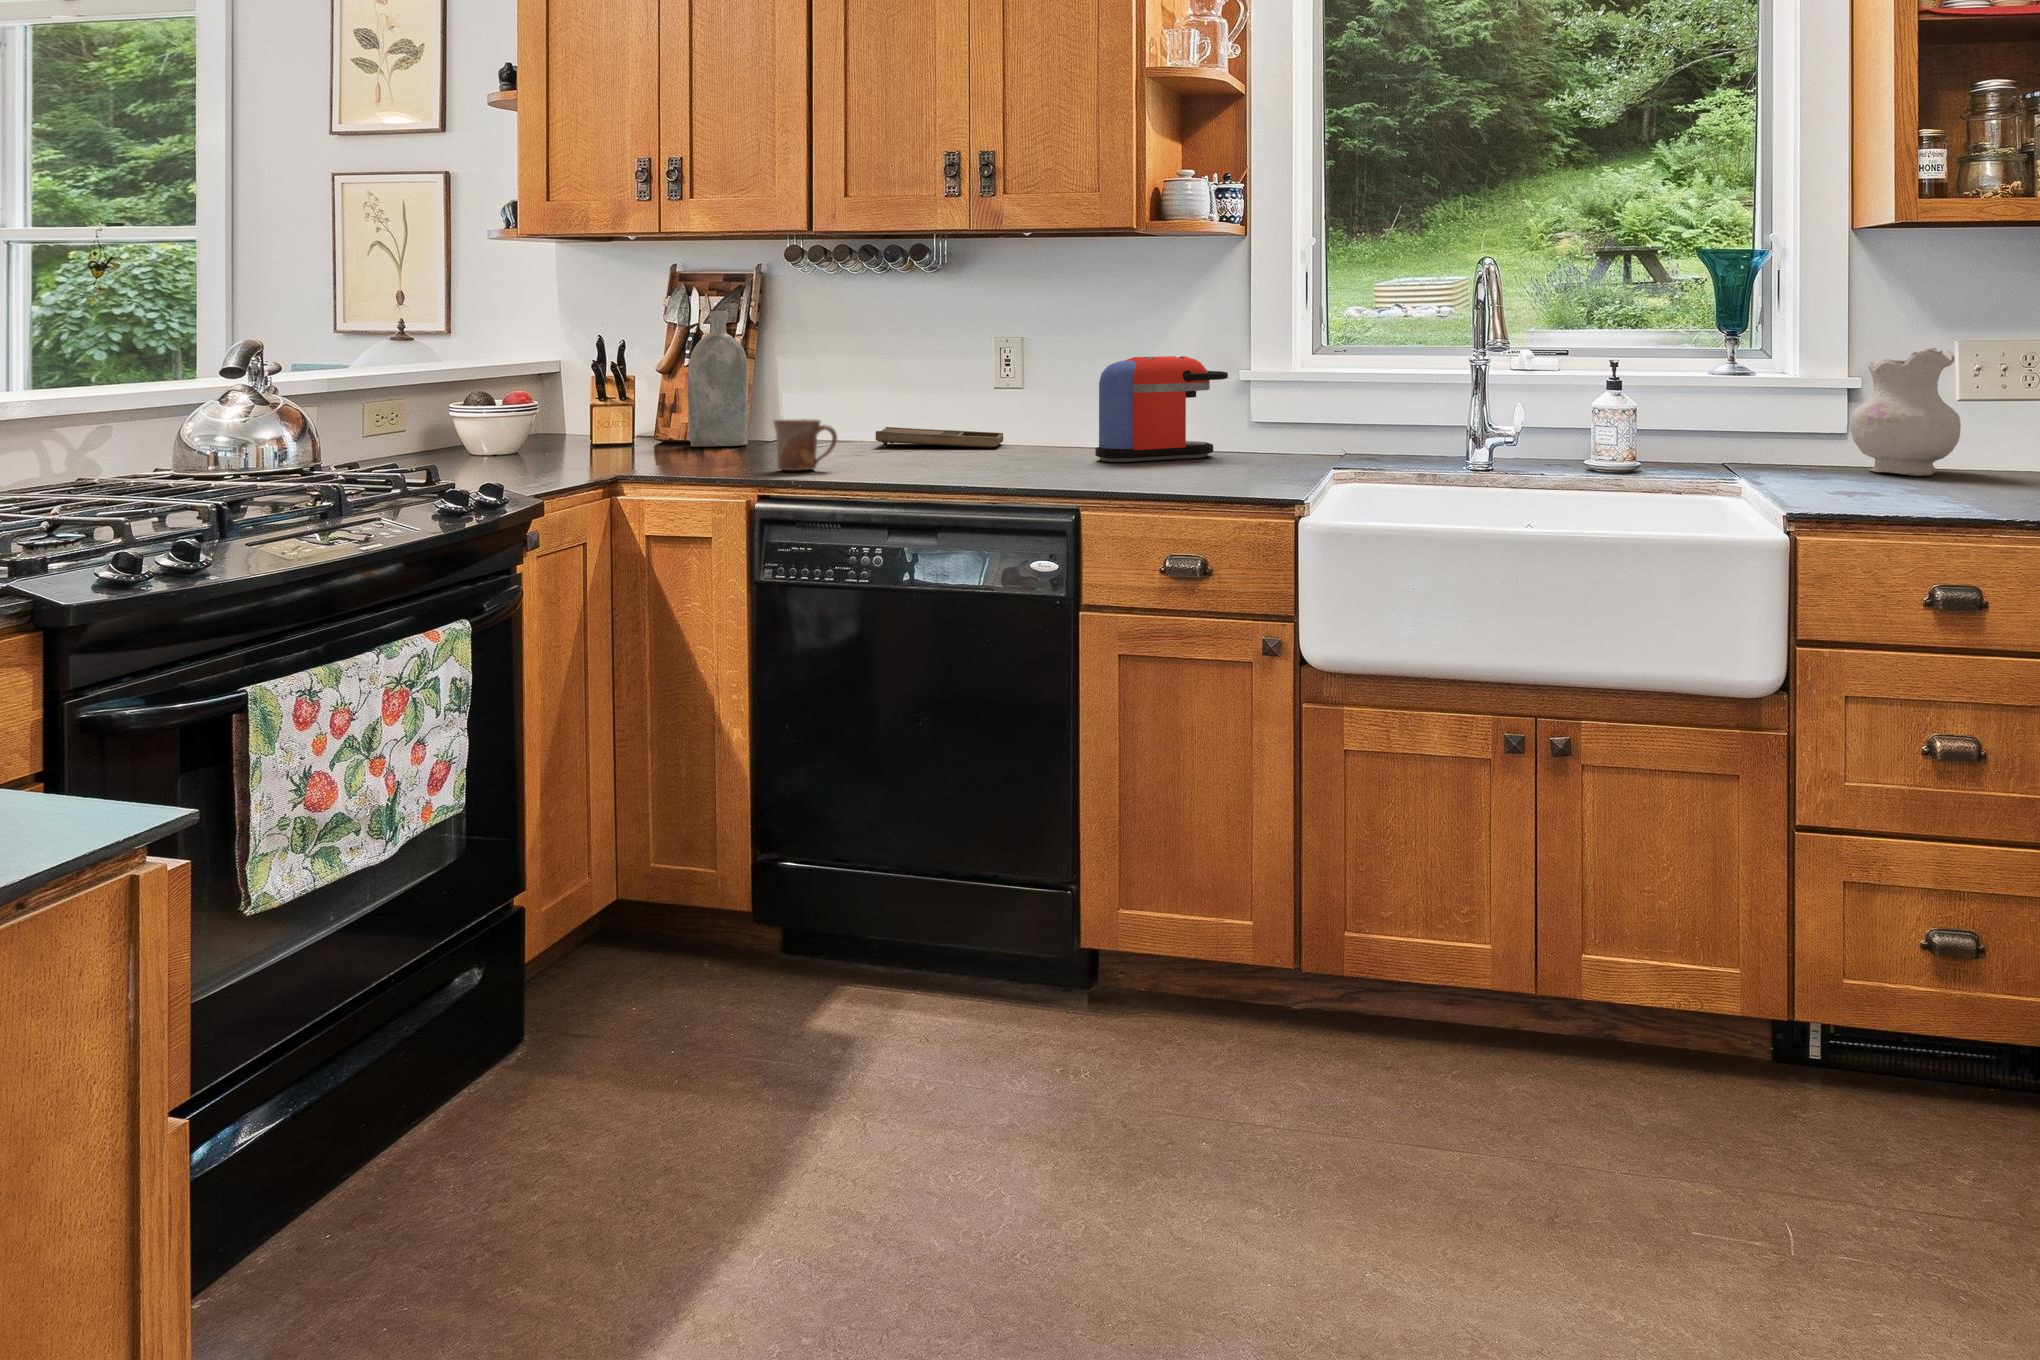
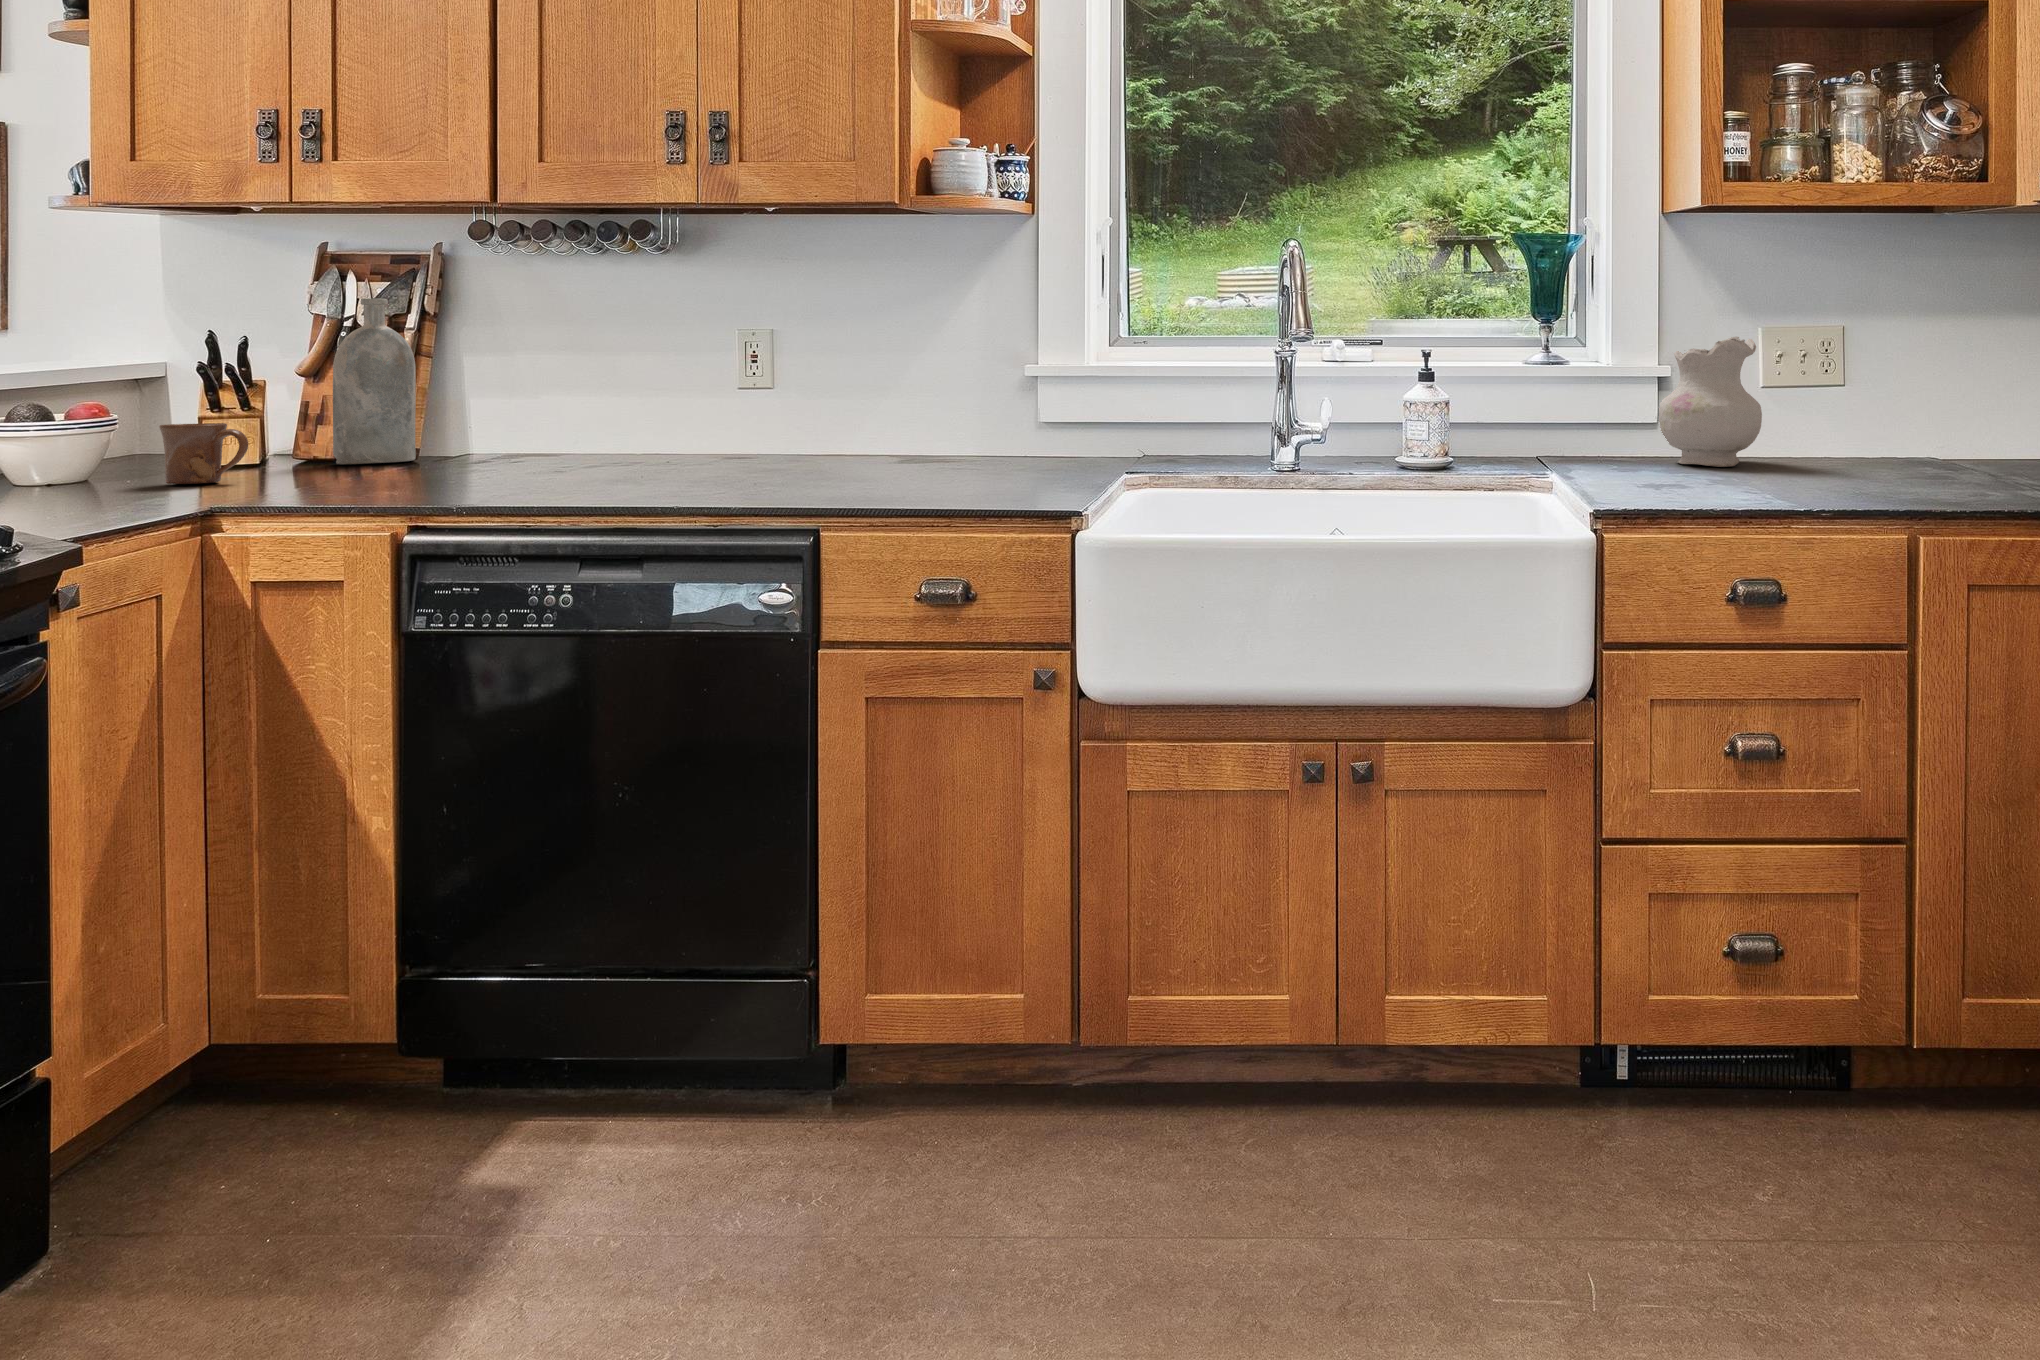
coffee maker: present [1095,356,1228,462] -> none [850,350,1008,471]
mug: present [774,419,837,471] -> present [159,423,248,484]
tray: present [876,427,1003,448] -> none [582,436,746,460]

